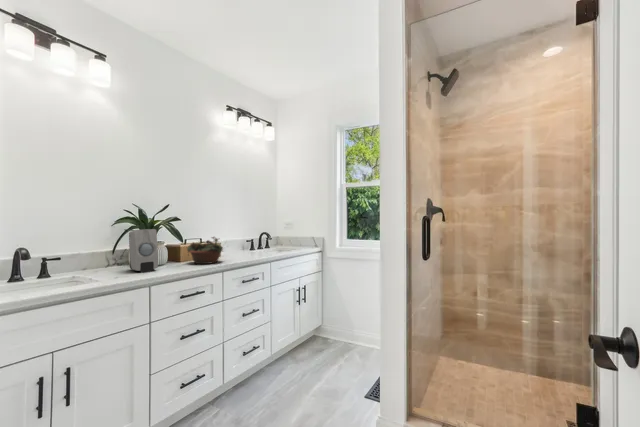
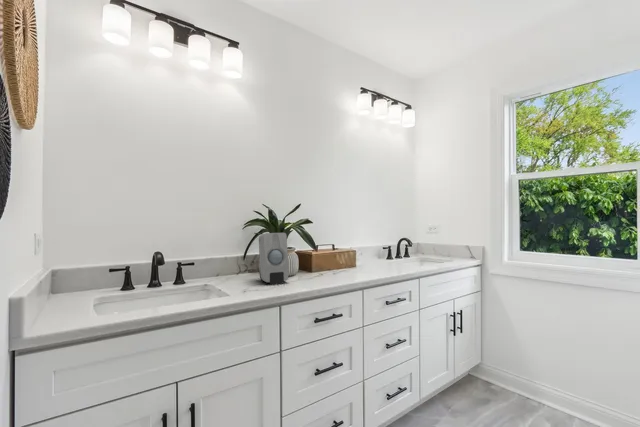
succulent planter: present [187,237,223,264] -> none [319,243,363,277]

